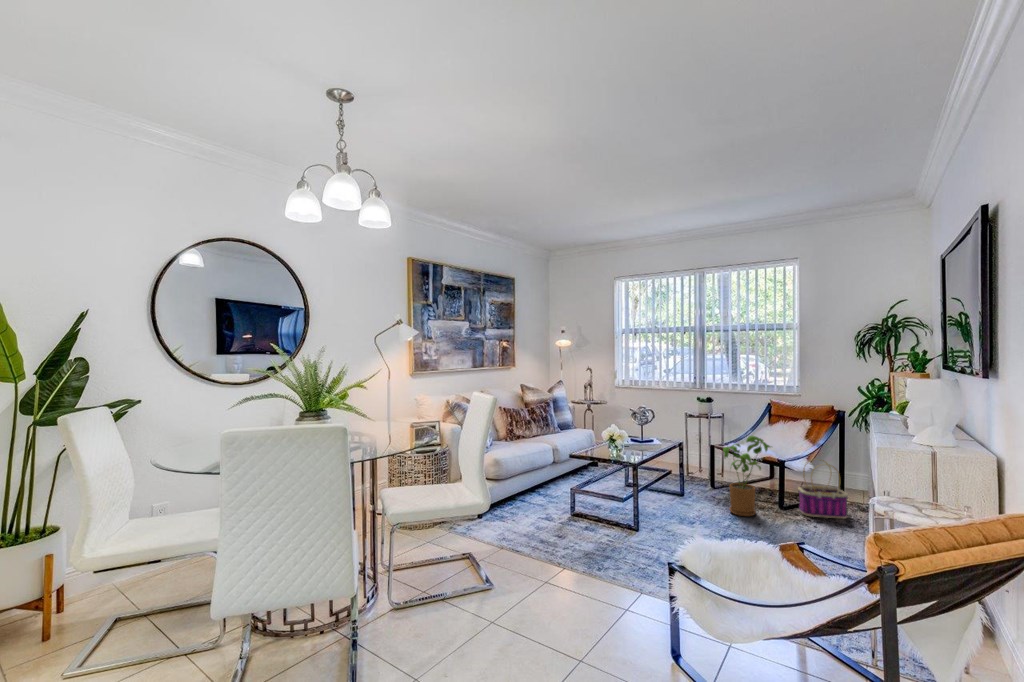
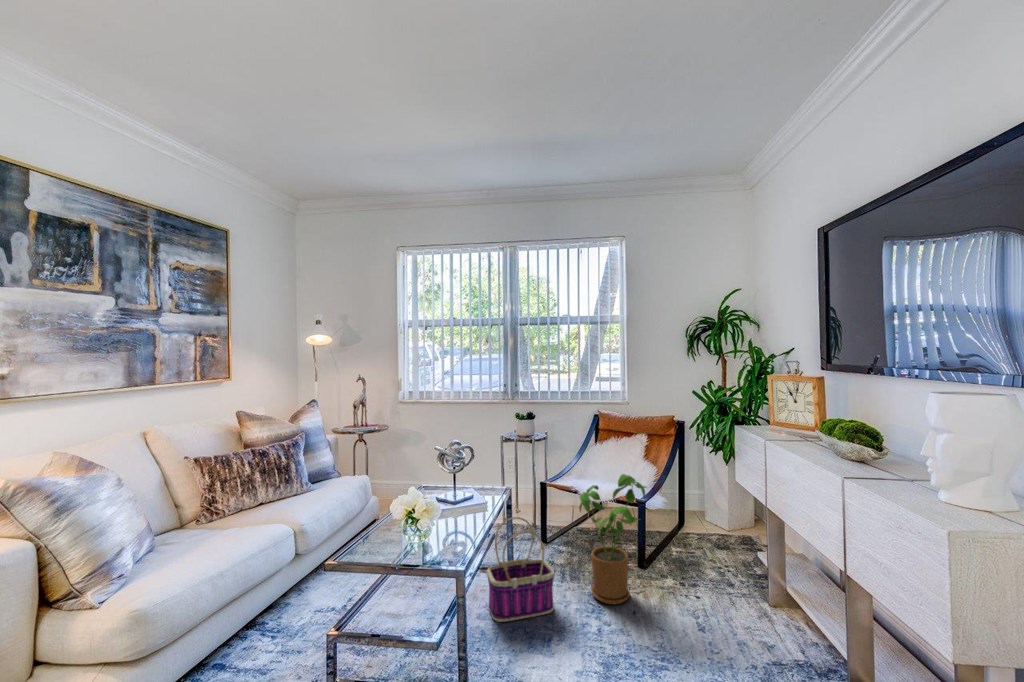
basket: present [798,460,848,519] -> present [487,517,555,622]

